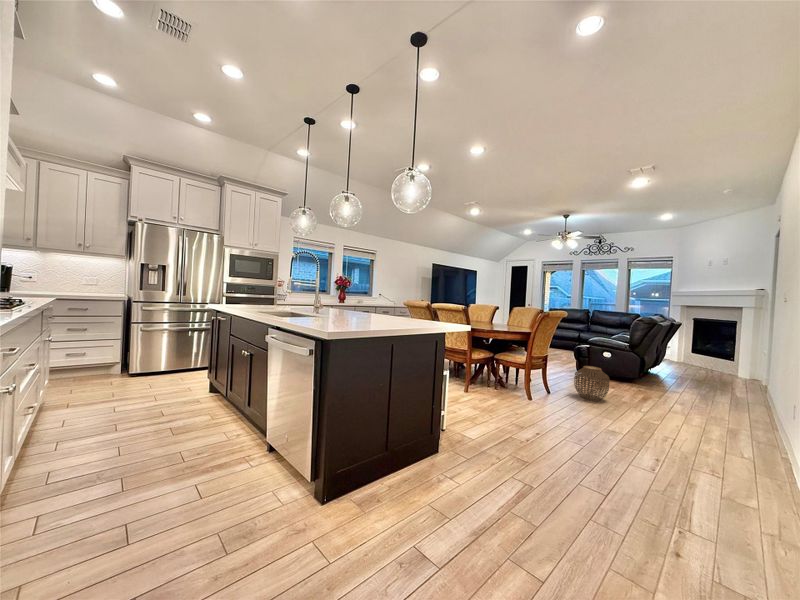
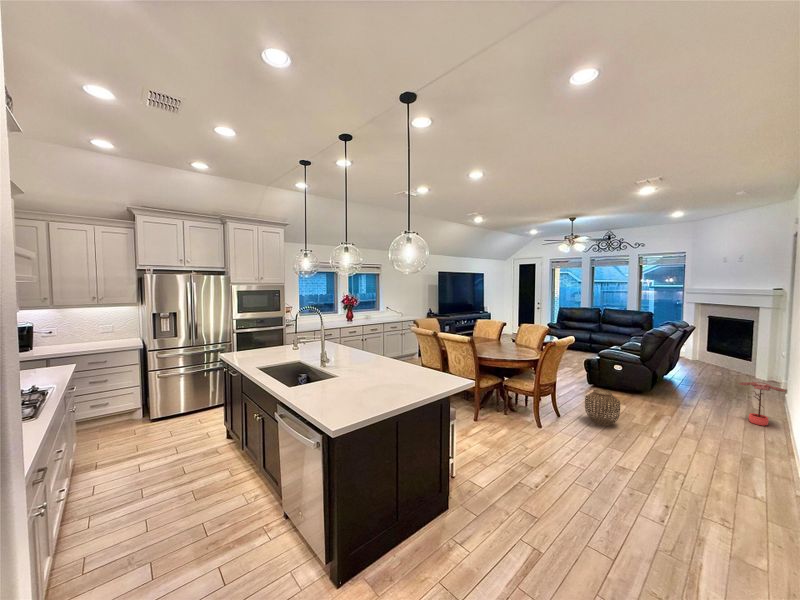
potted plant: none [723,365,769,408] -> present [738,382,785,426]

